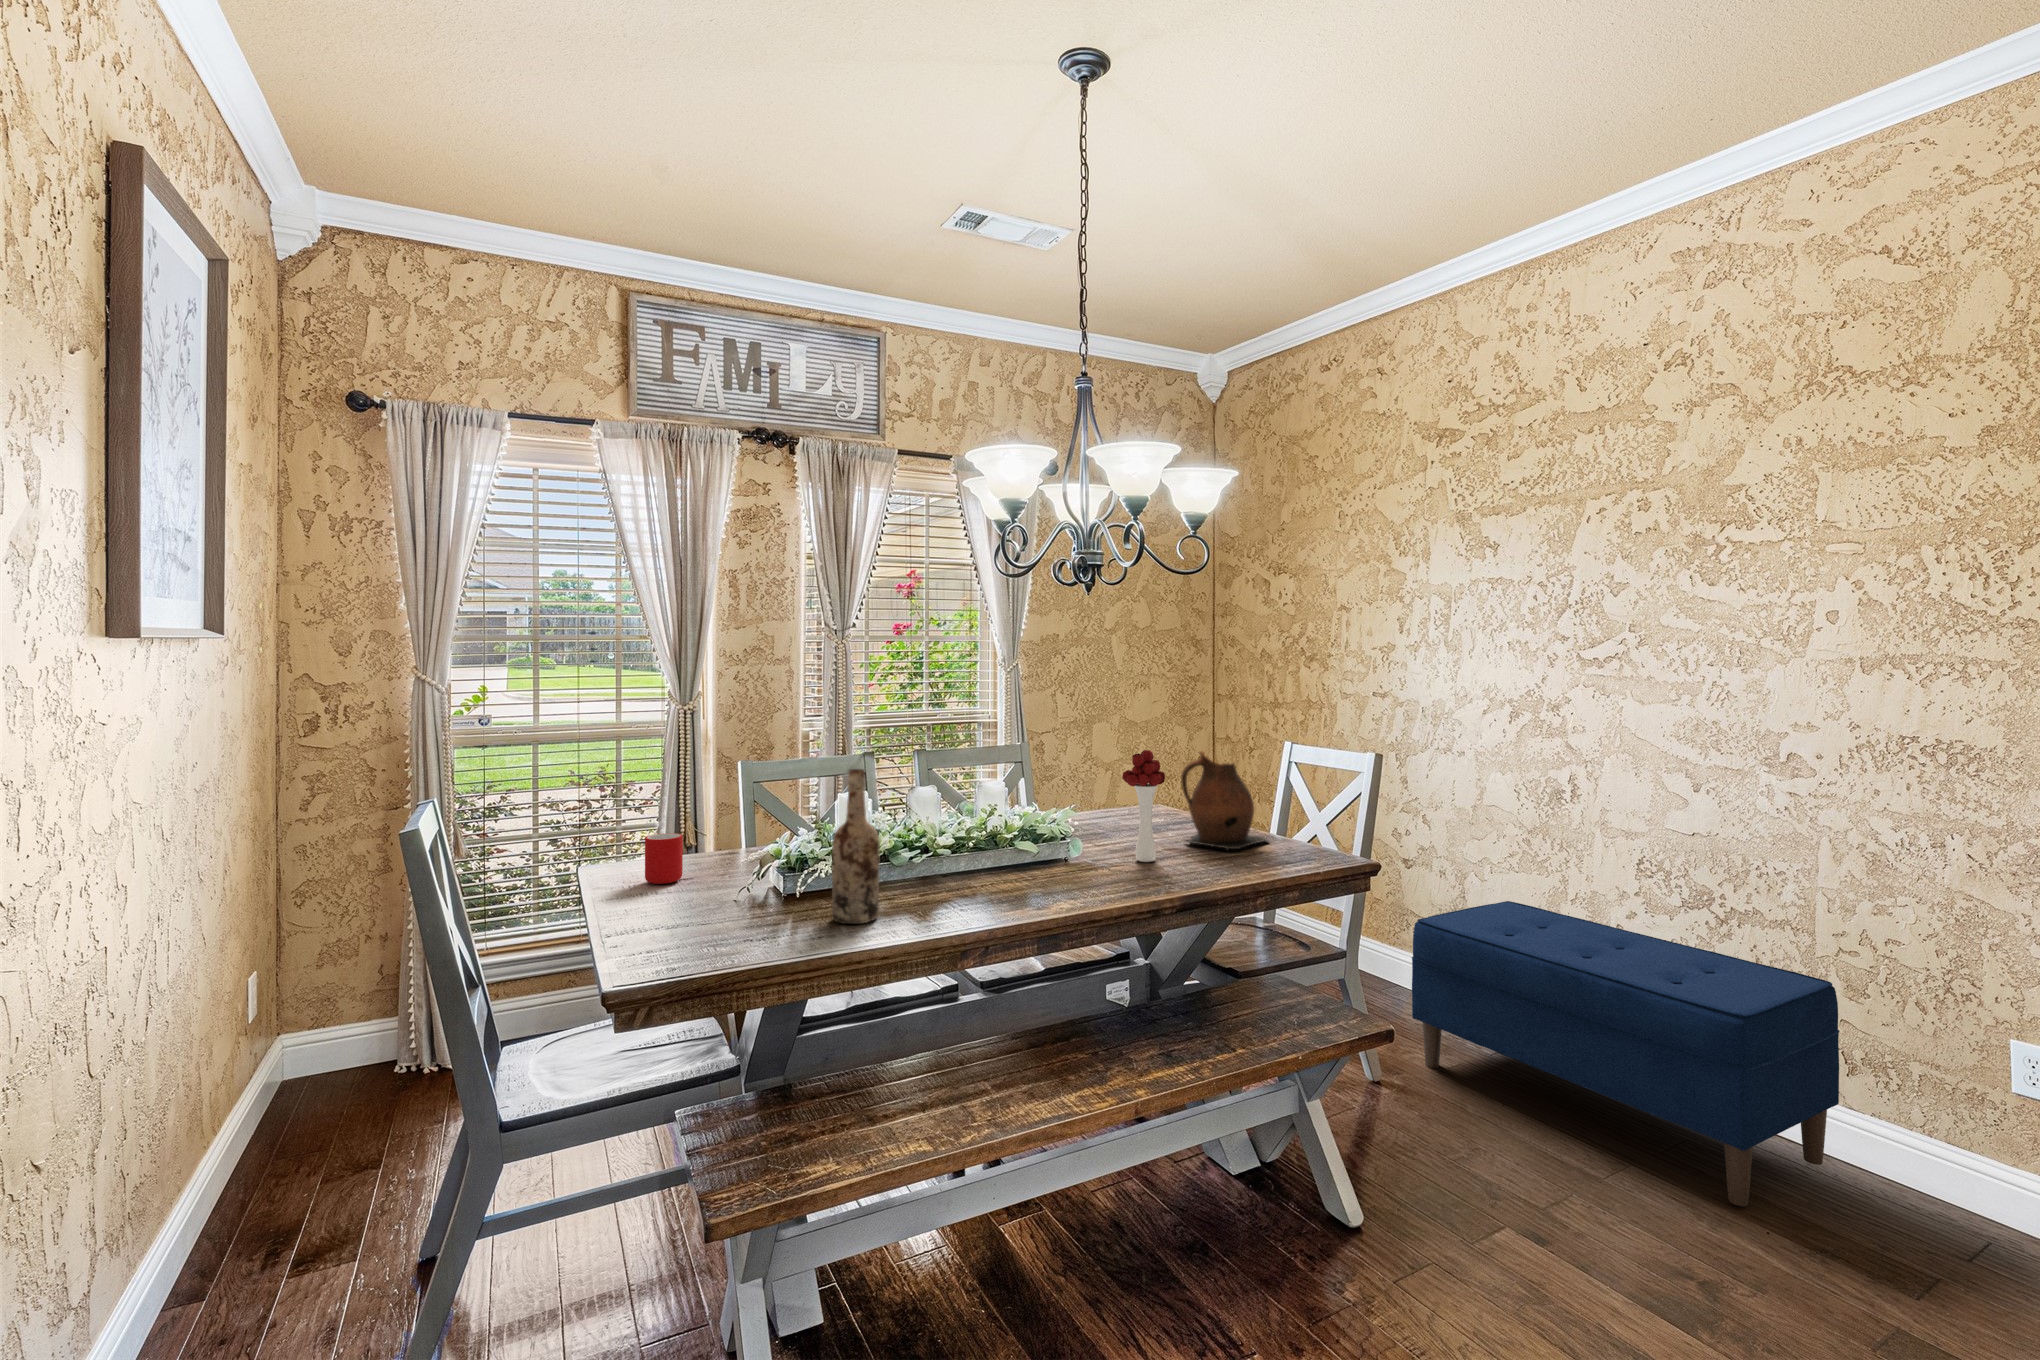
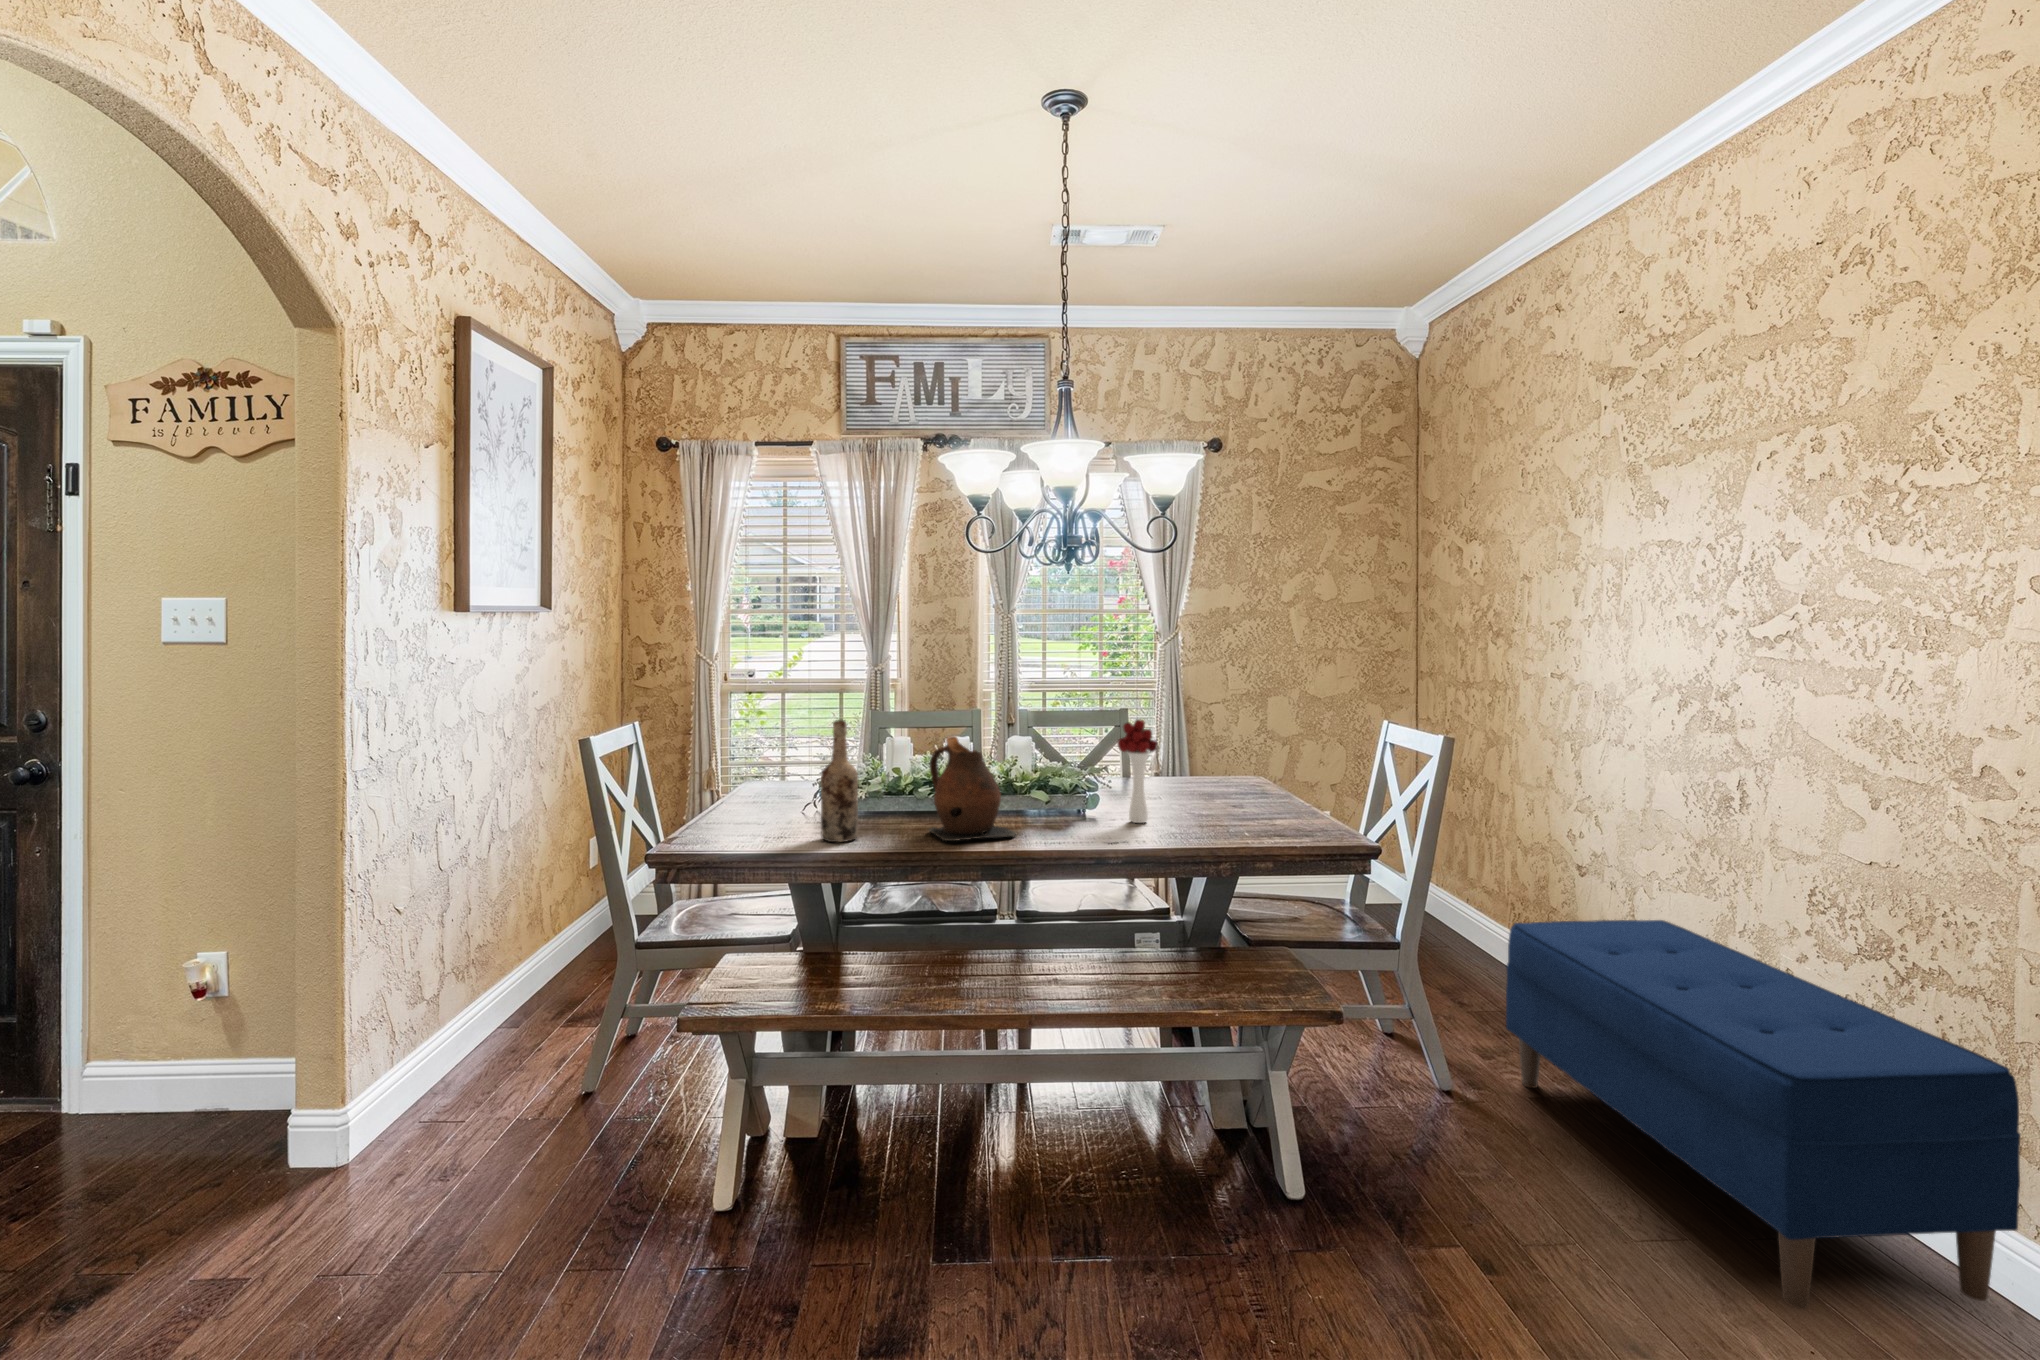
ceramic pitcher: present [1181,751,1268,850] -> present [929,736,1016,841]
cup: present [645,833,683,884] -> none [751,765,782,802]

